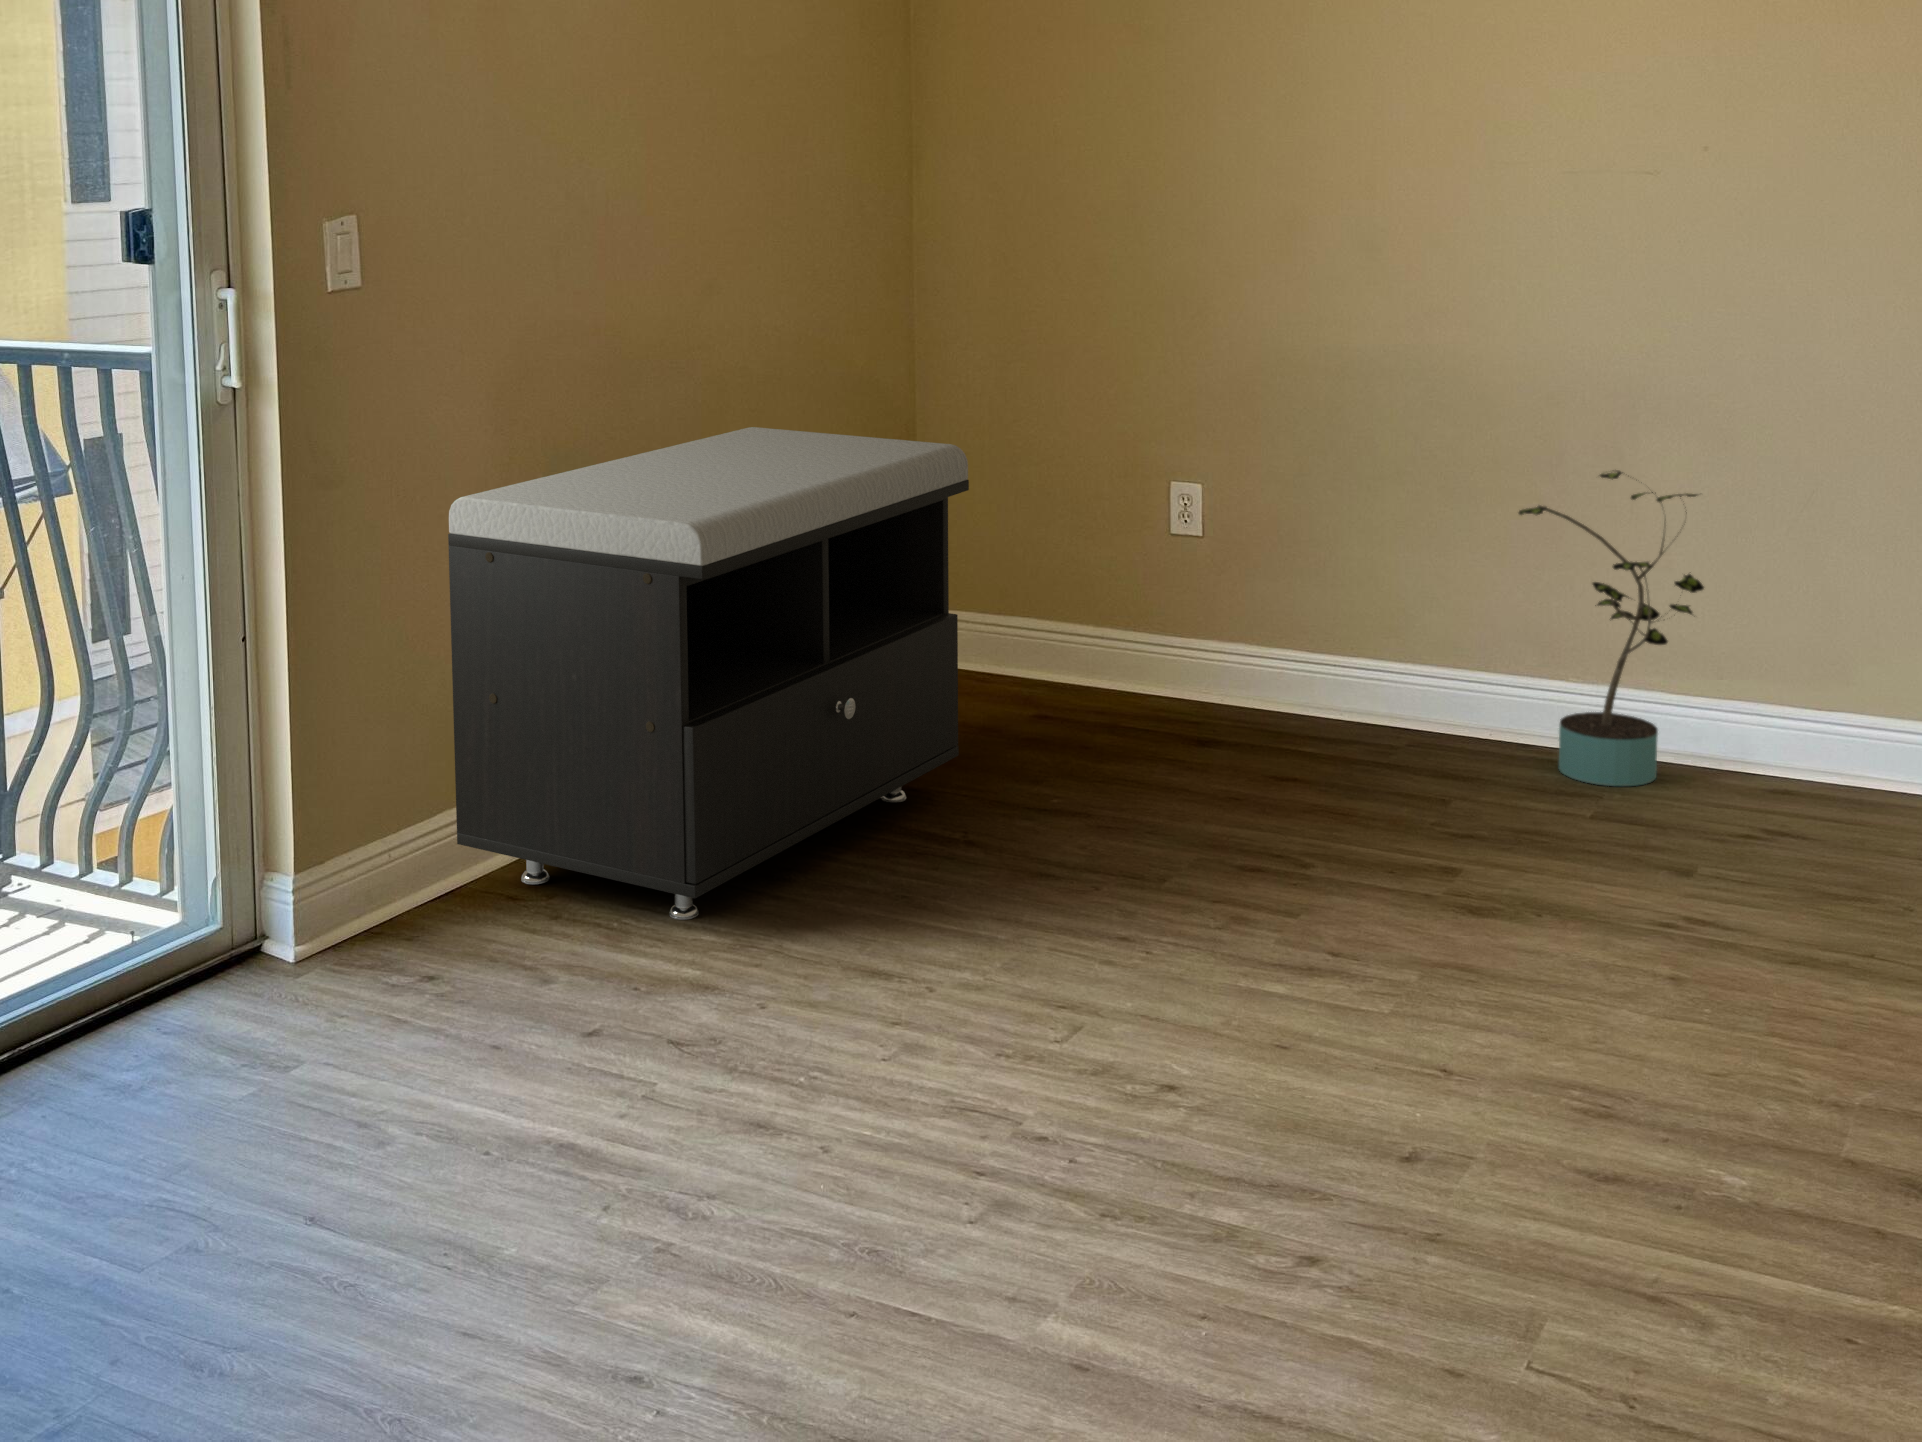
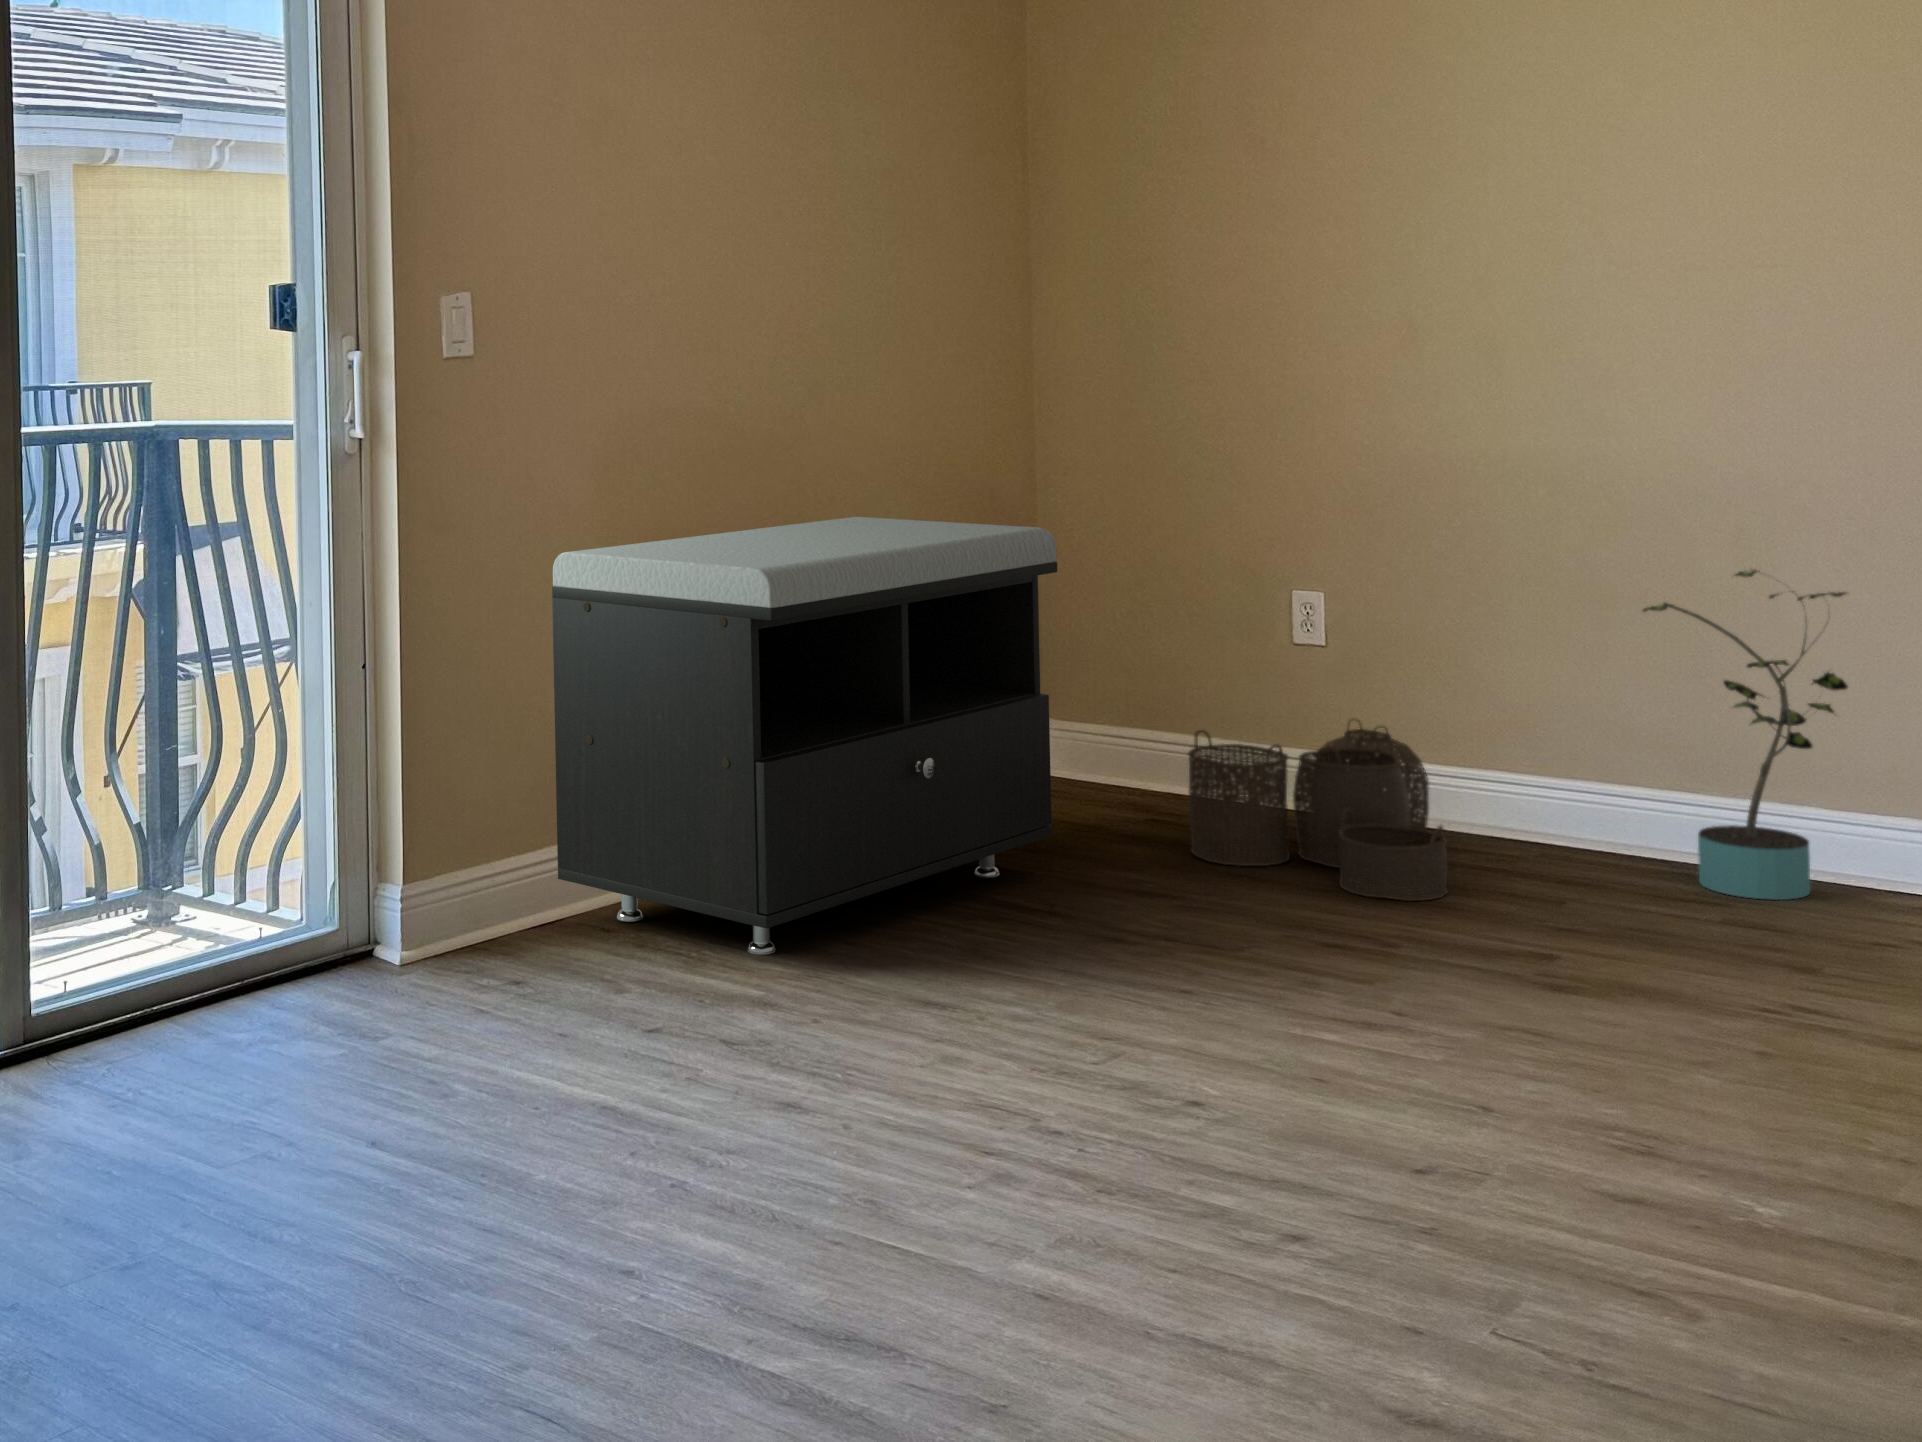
woven basket: none [1086,612,1339,808] -> present [1188,718,1448,901]

